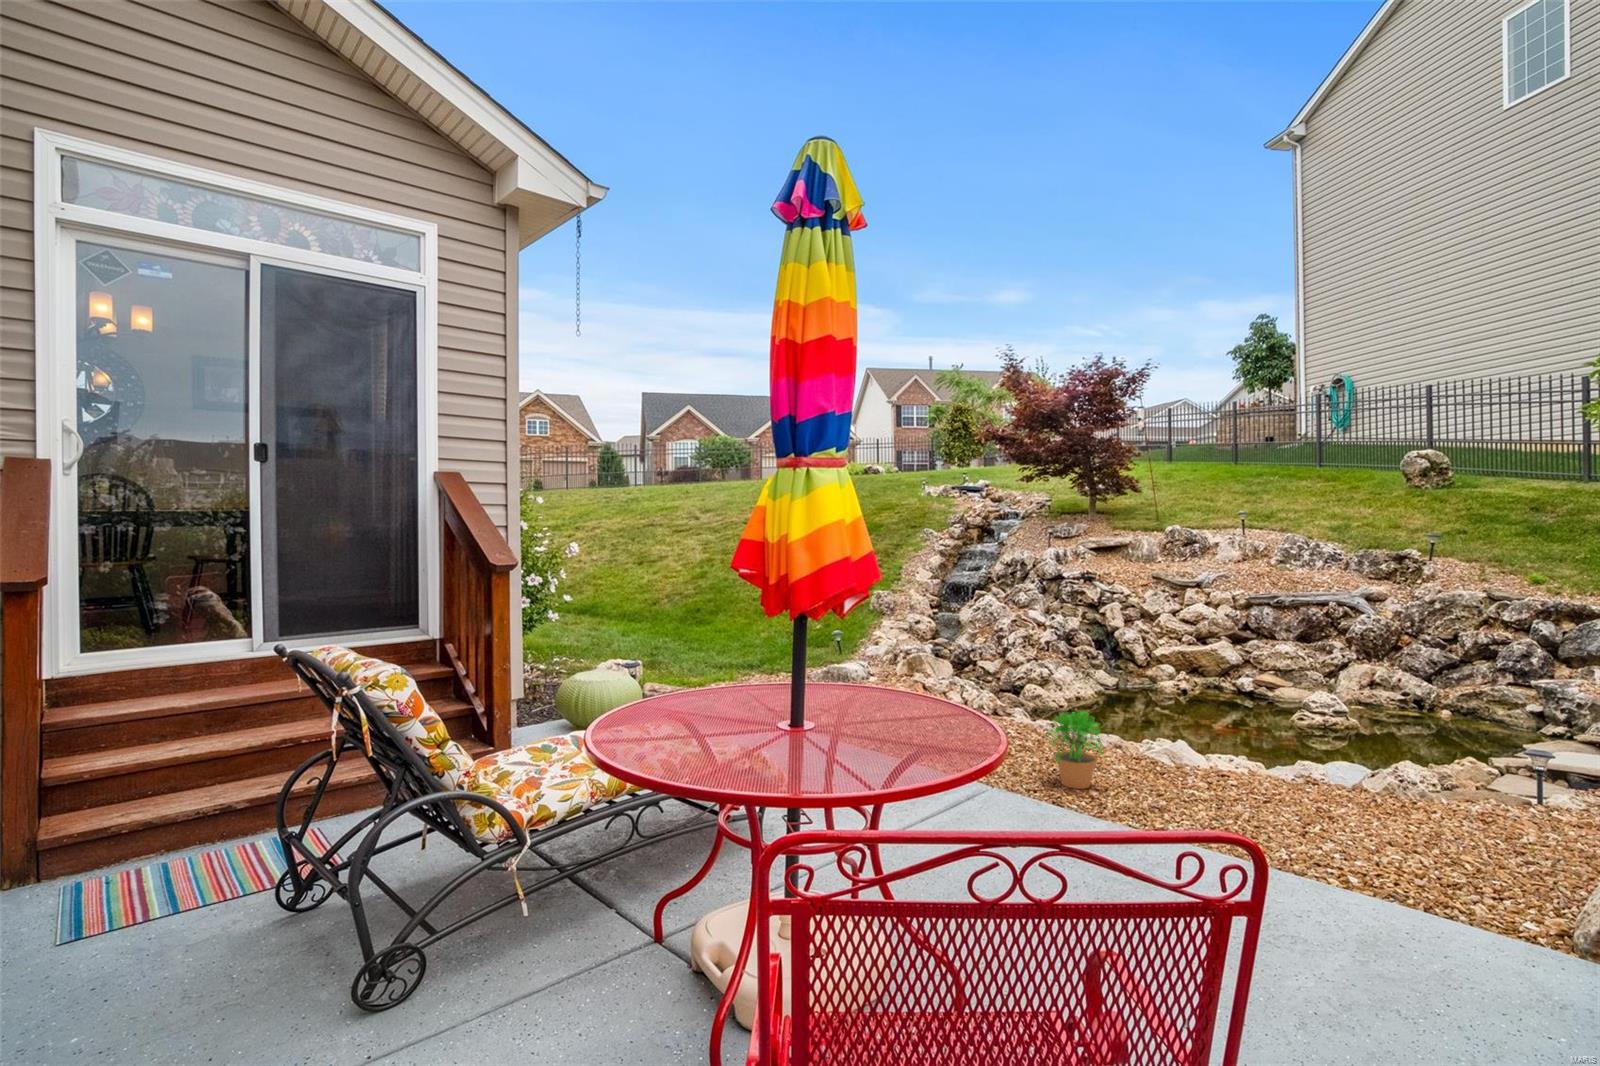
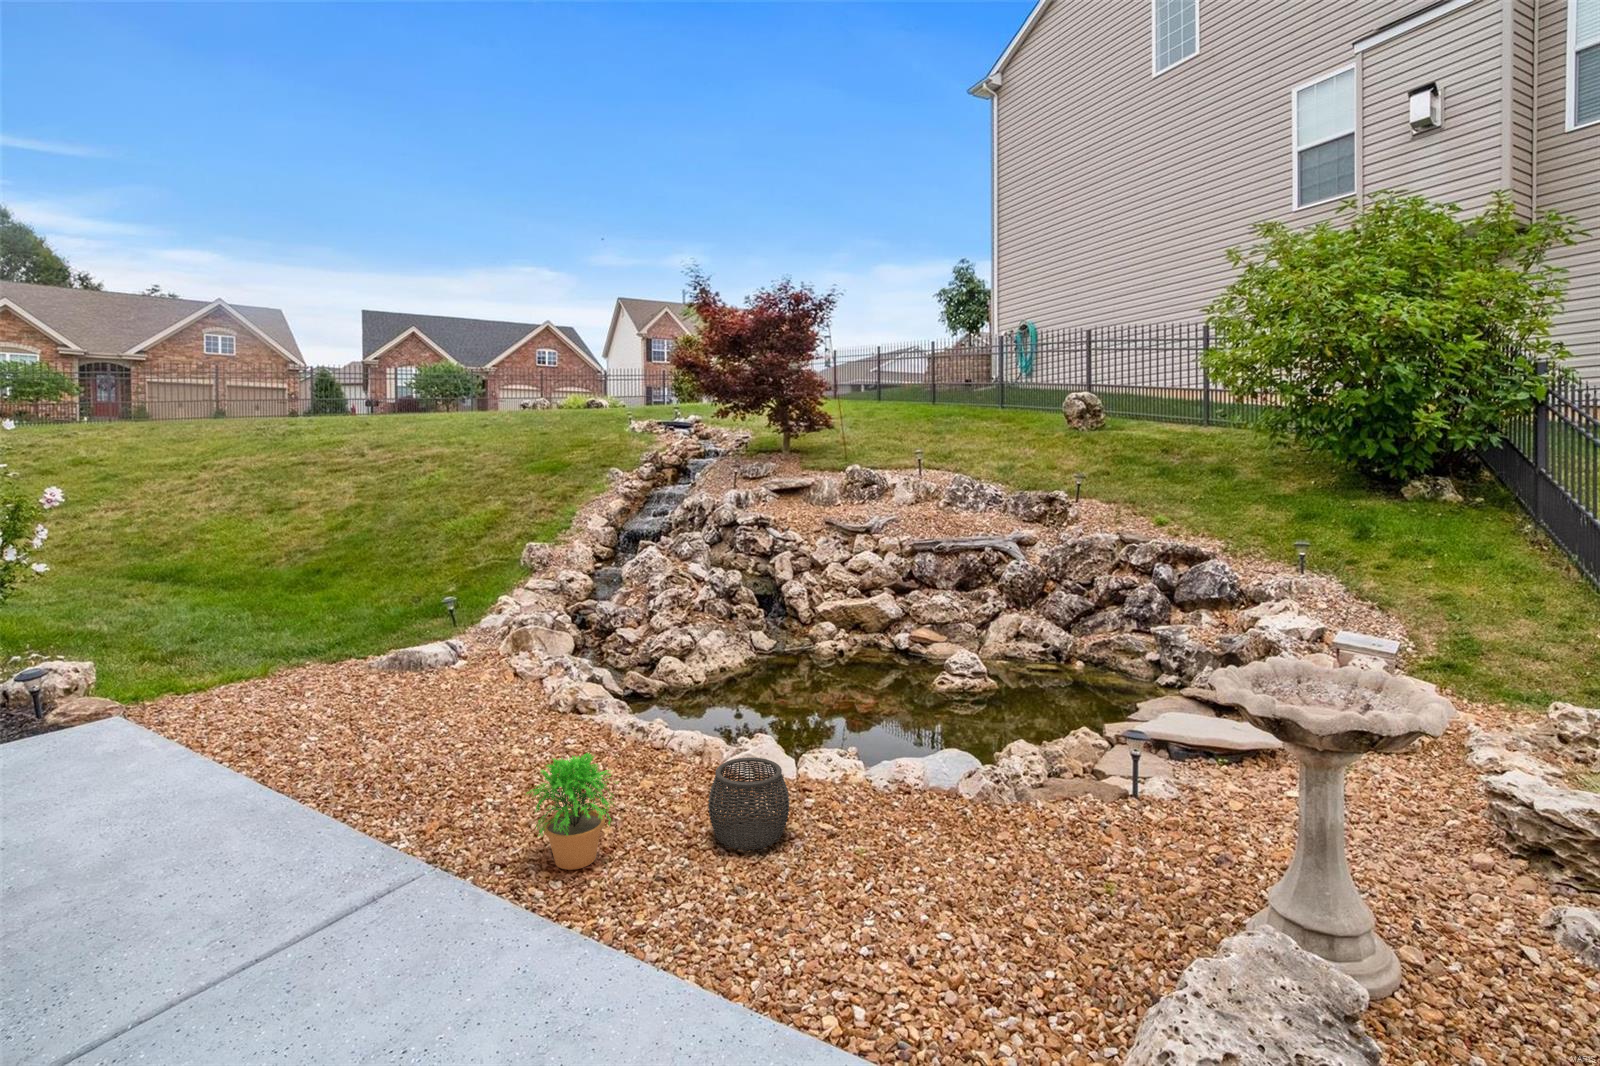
woven basket: none [1166,728,1233,792] -> present [708,757,790,851]

